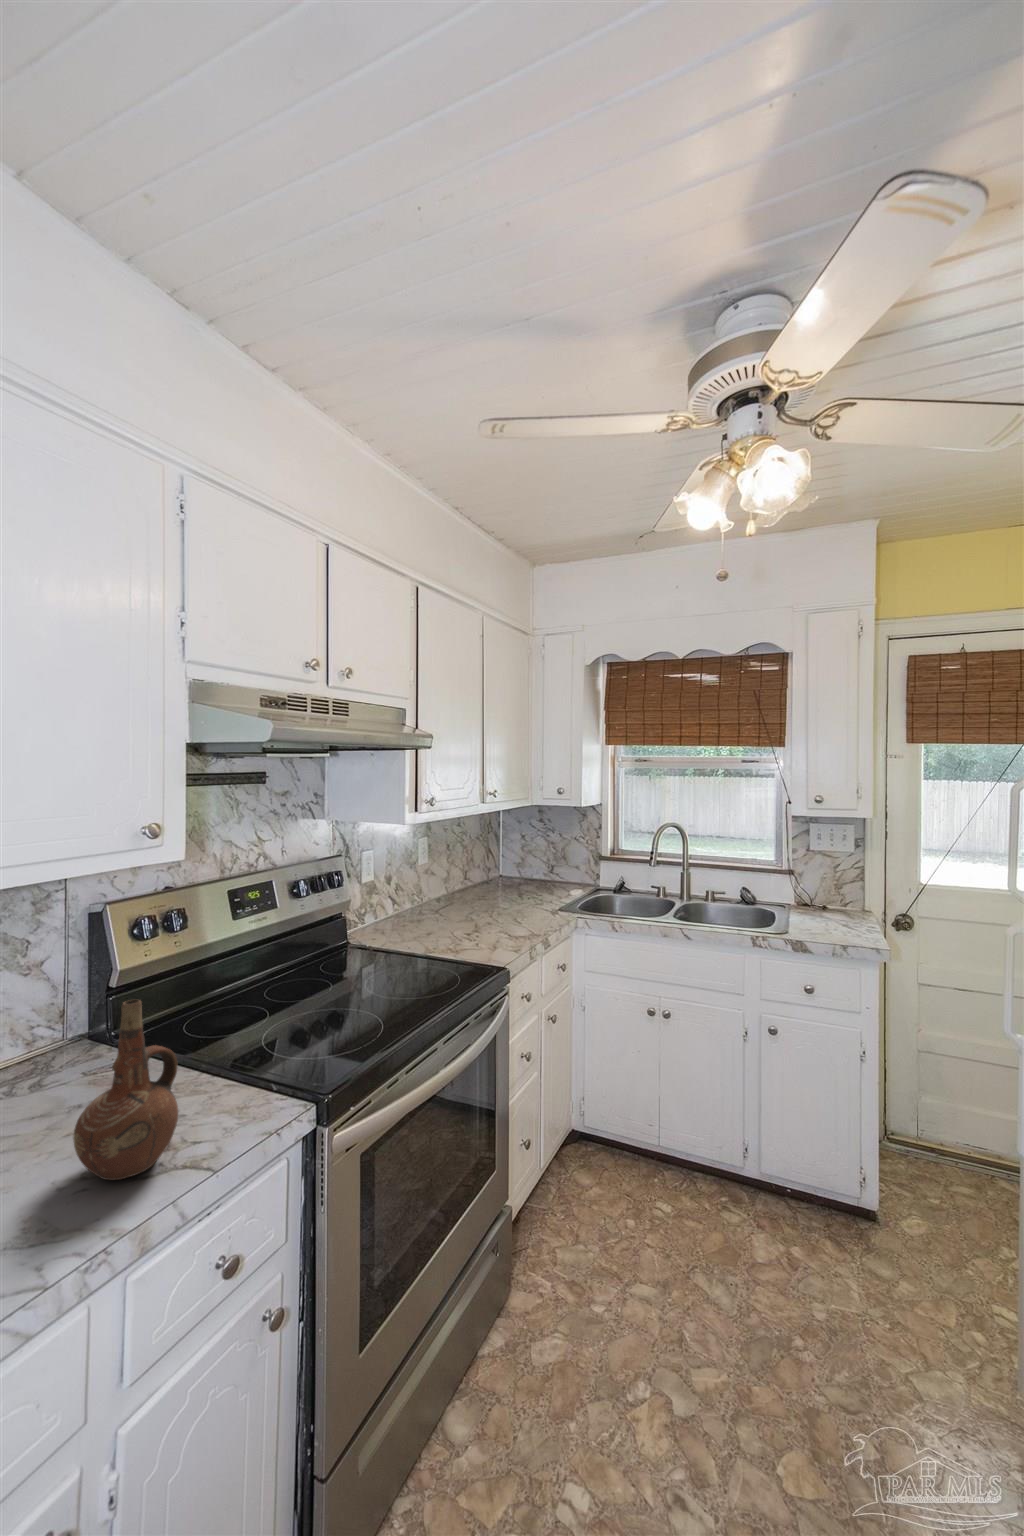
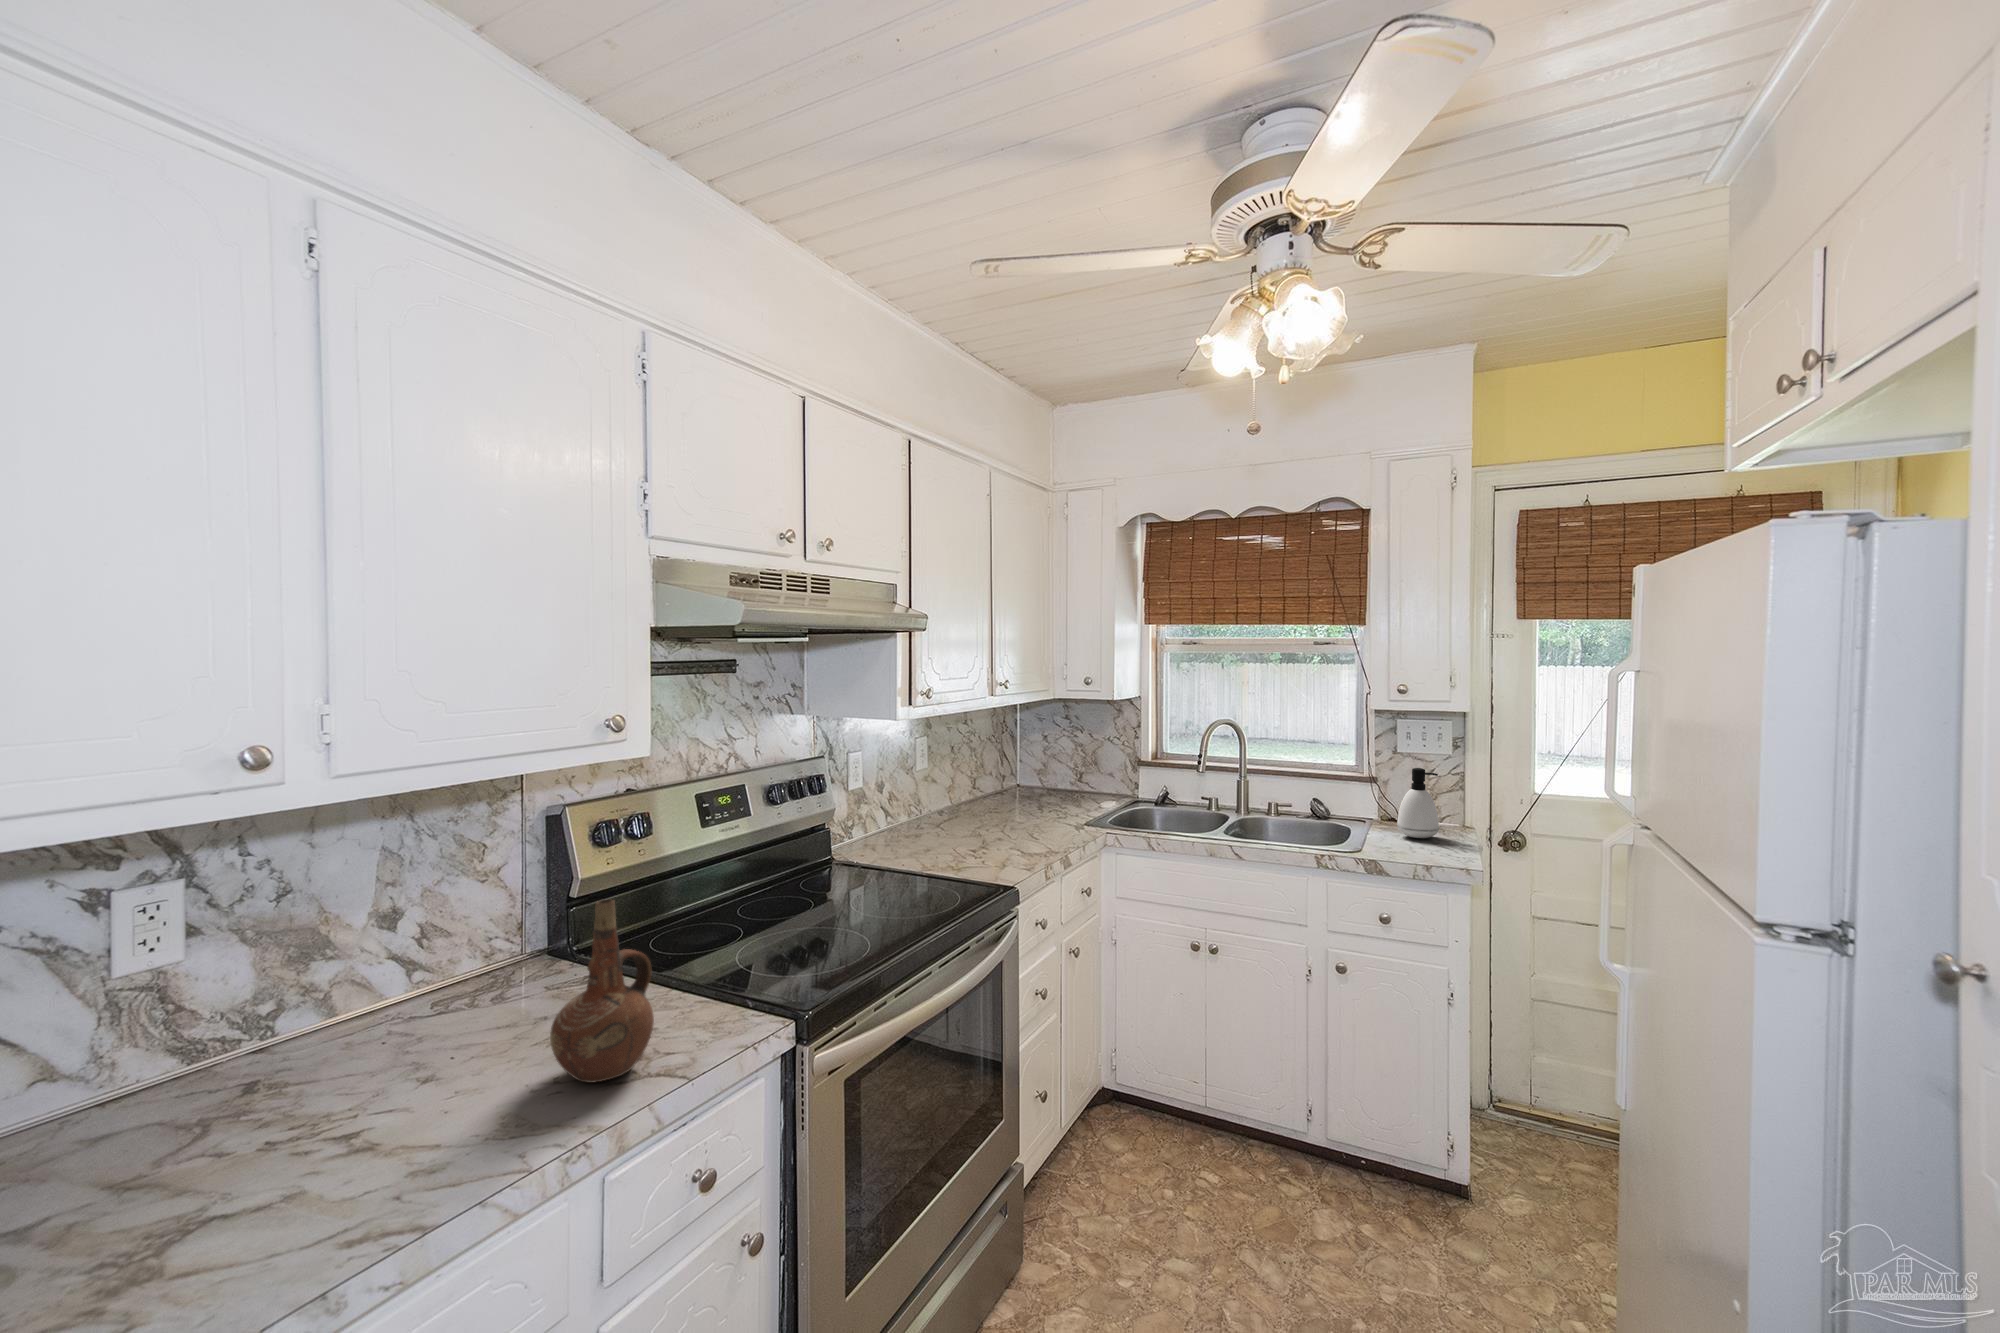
soap dispenser: none [813,864,846,921] -> present [1397,768,1439,838]

